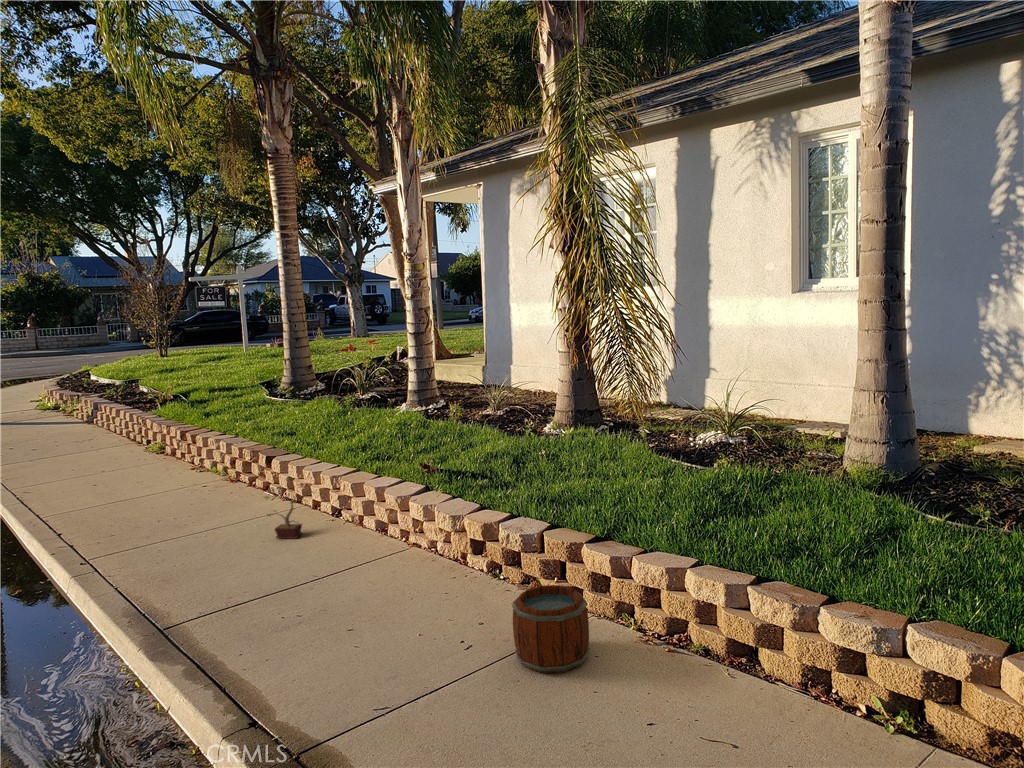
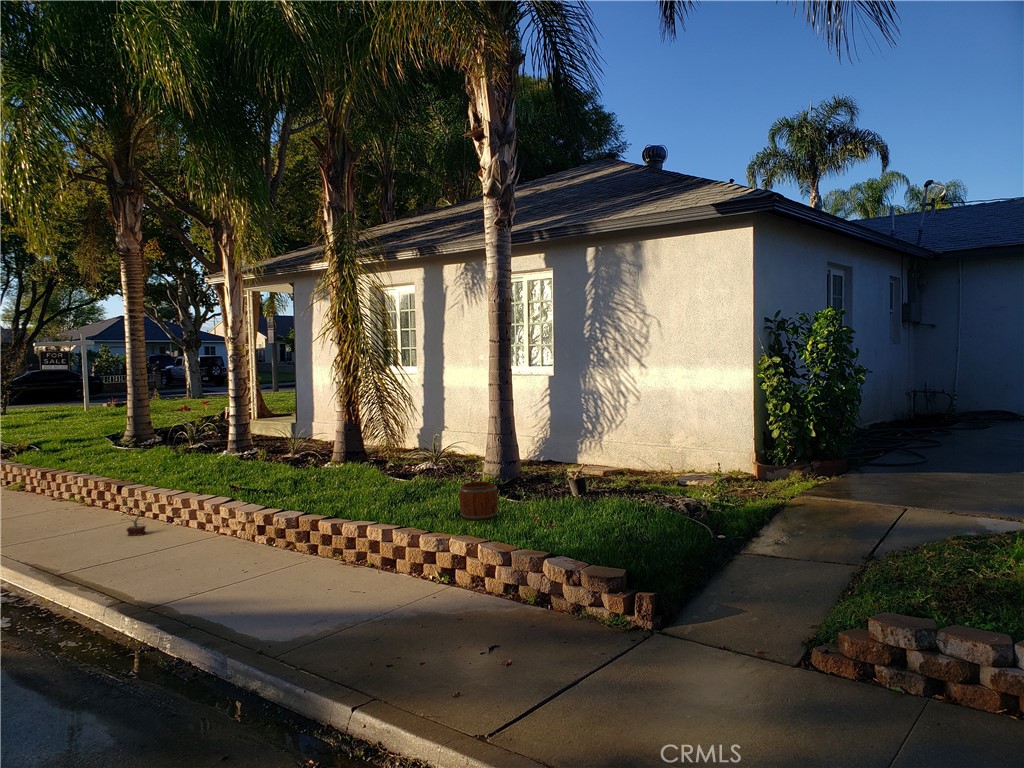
bucket: present [512,585,590,673] -> present [460,482,498,520]

